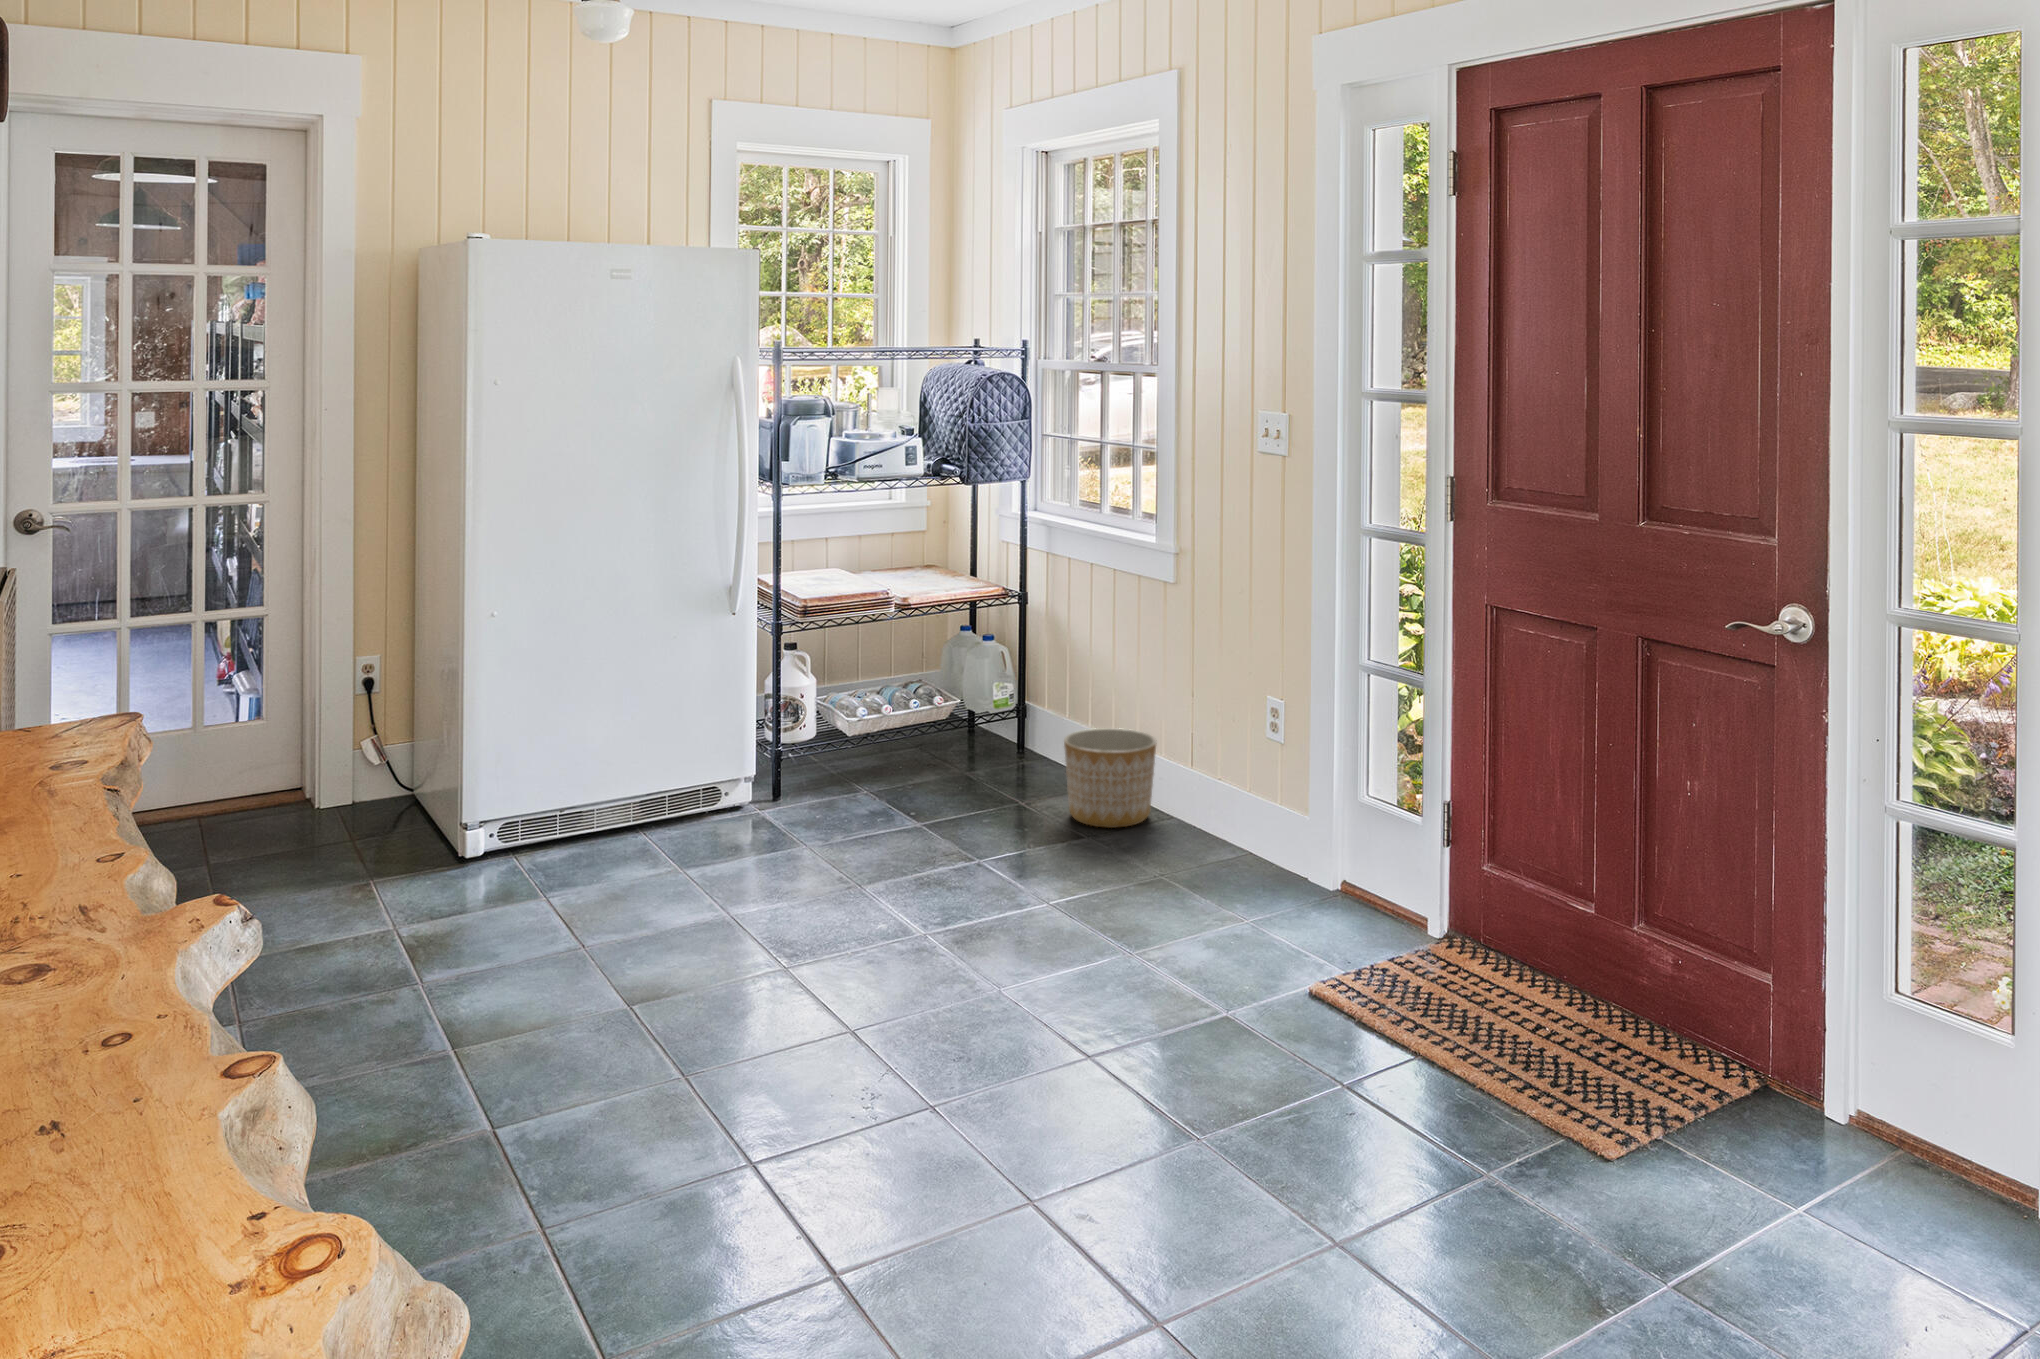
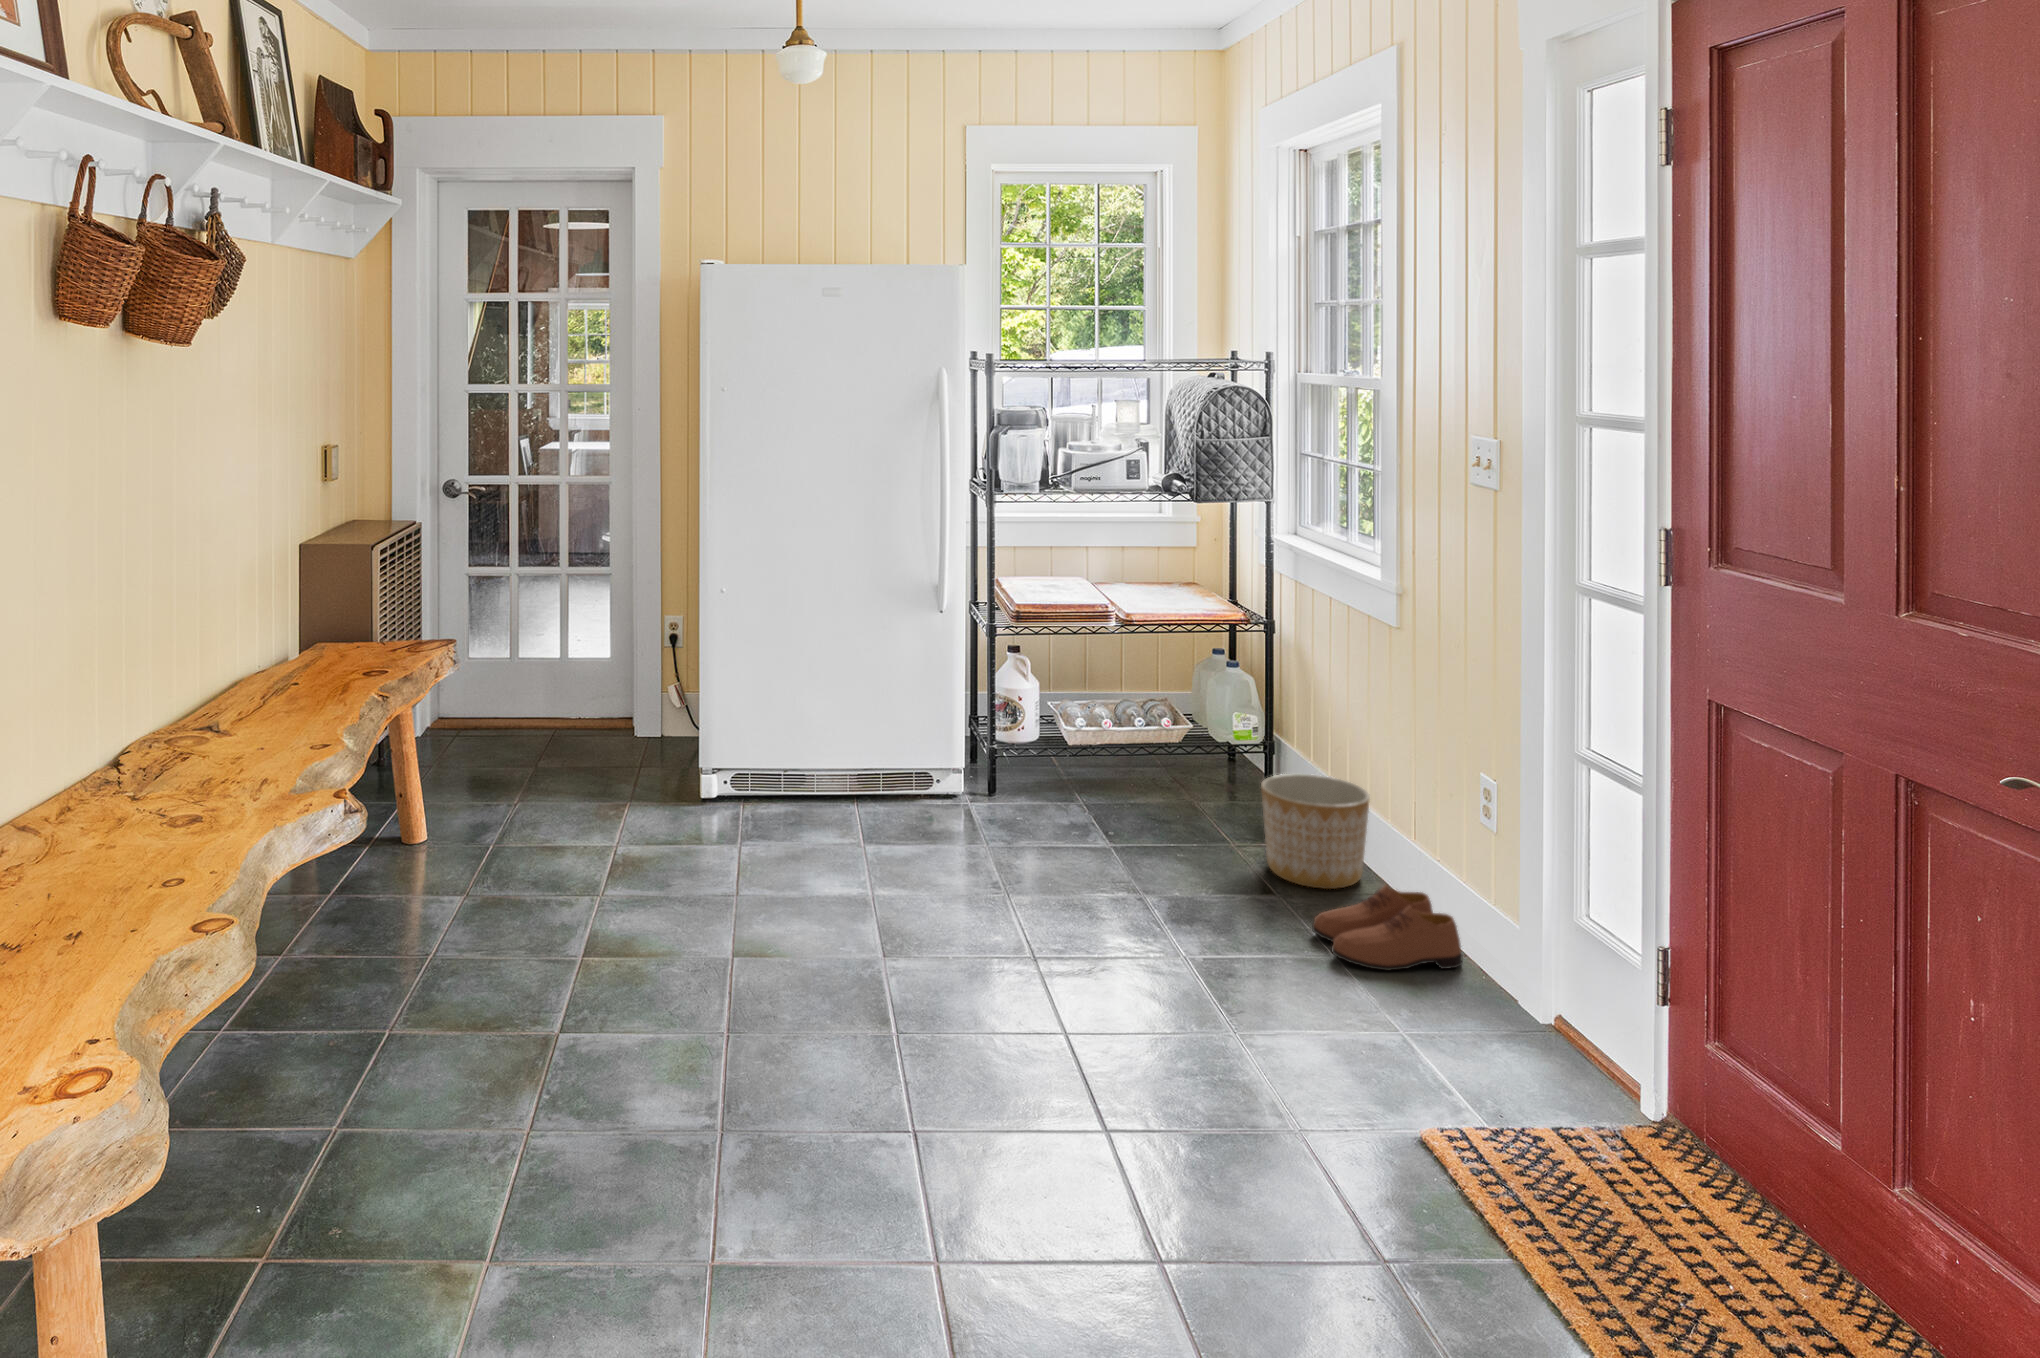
shoe: none [1140,808,1262,880] -> present [1312,885,1463,971]

